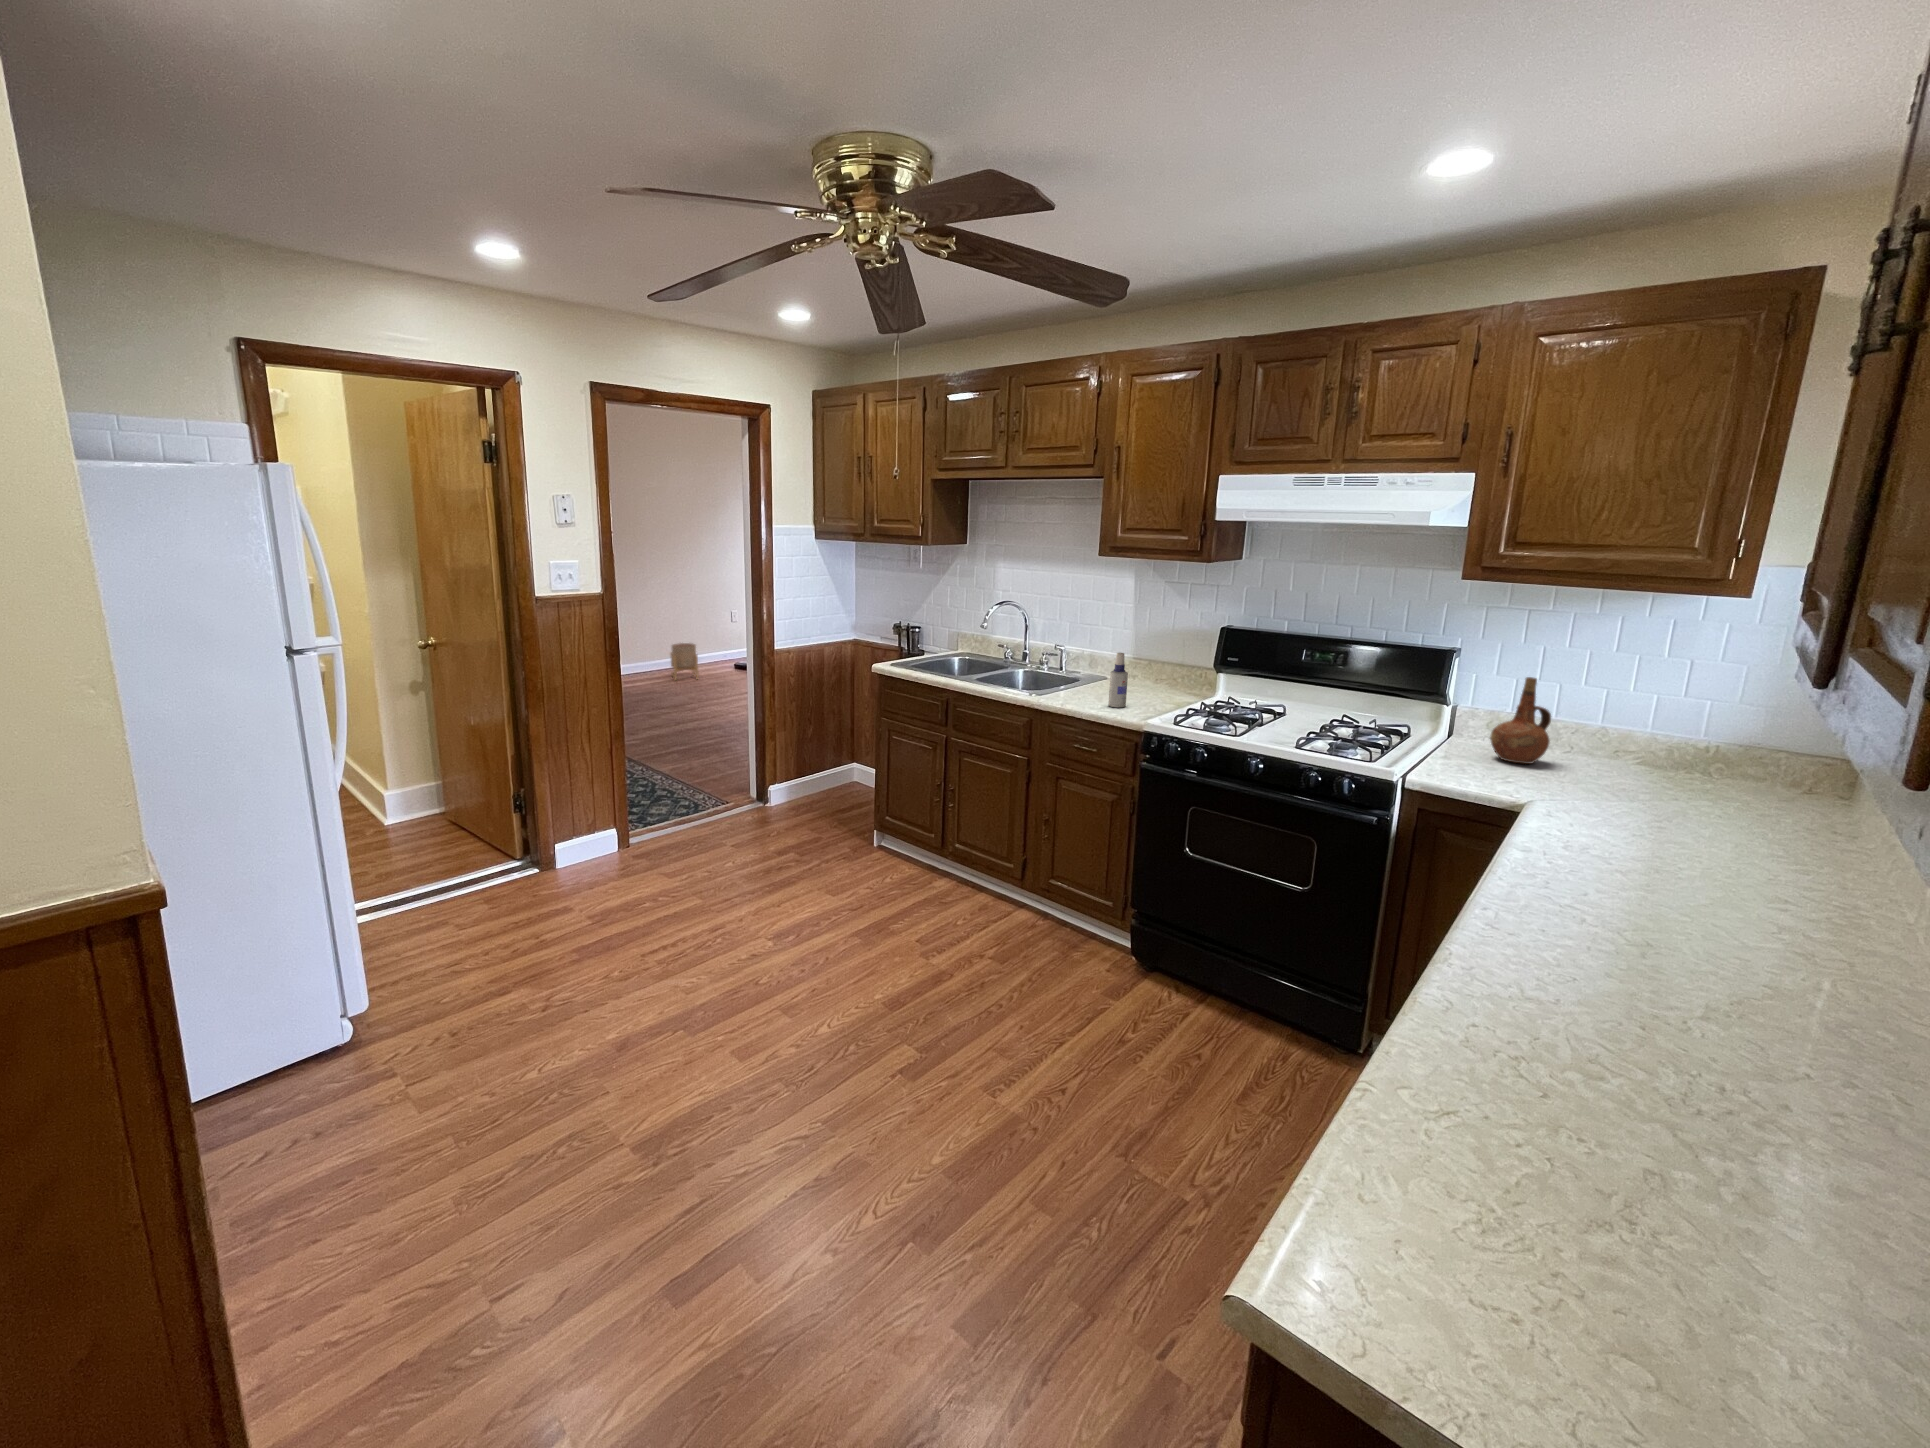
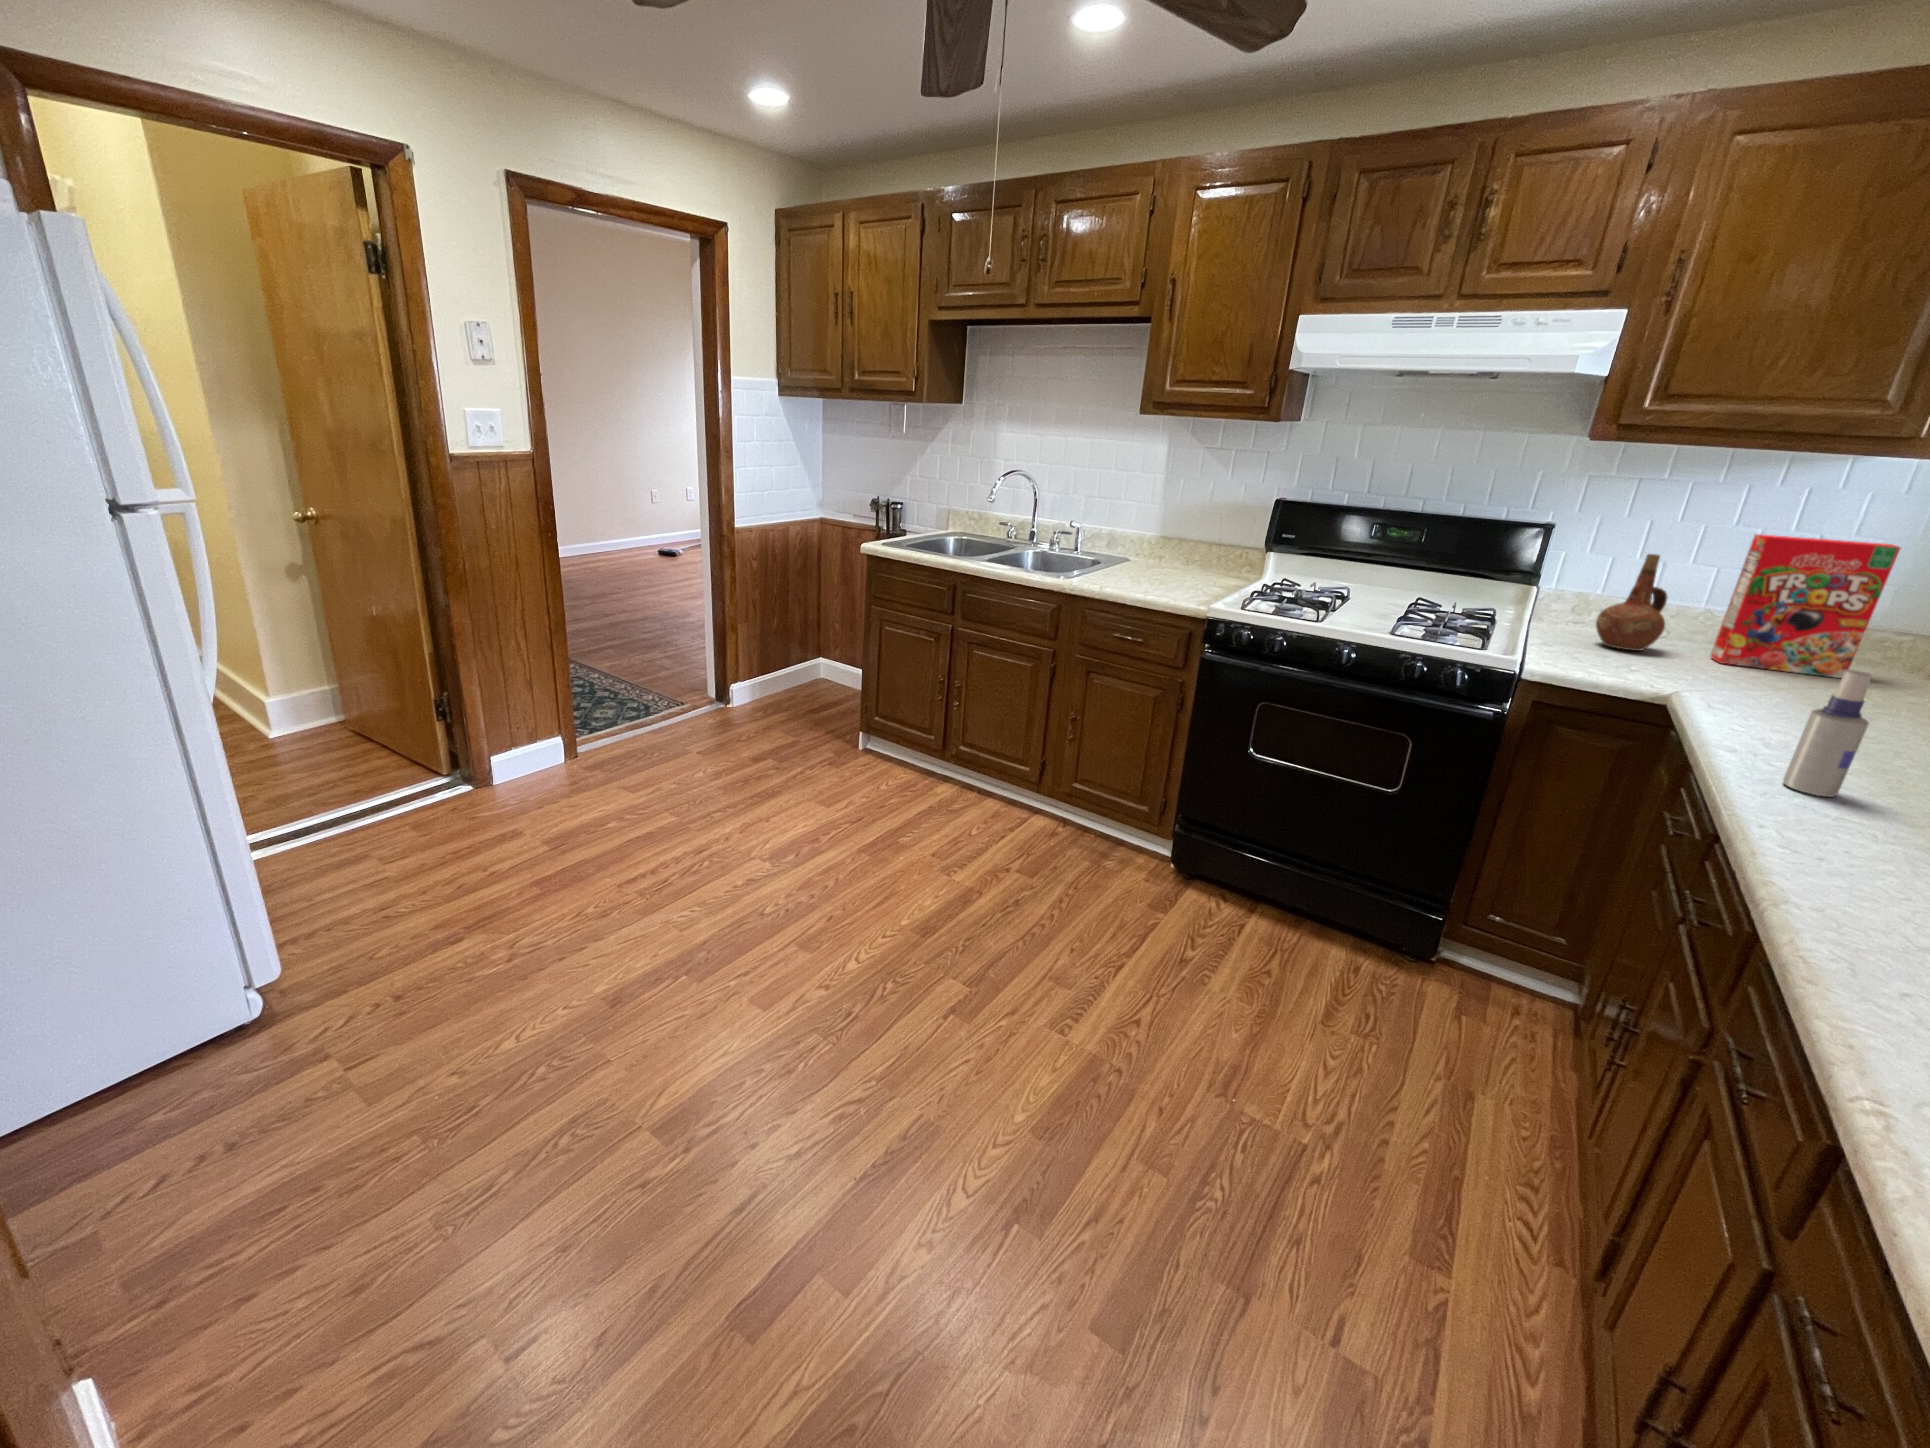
planter: present [670,643,698,680] -> none [587,526,621,569]
spray bottle: present [1109,653,1128,707] -> present [1783,670,1871,797]
cereal box: none [1596,661,1741,792] -> present [1710,534,1900,678]

